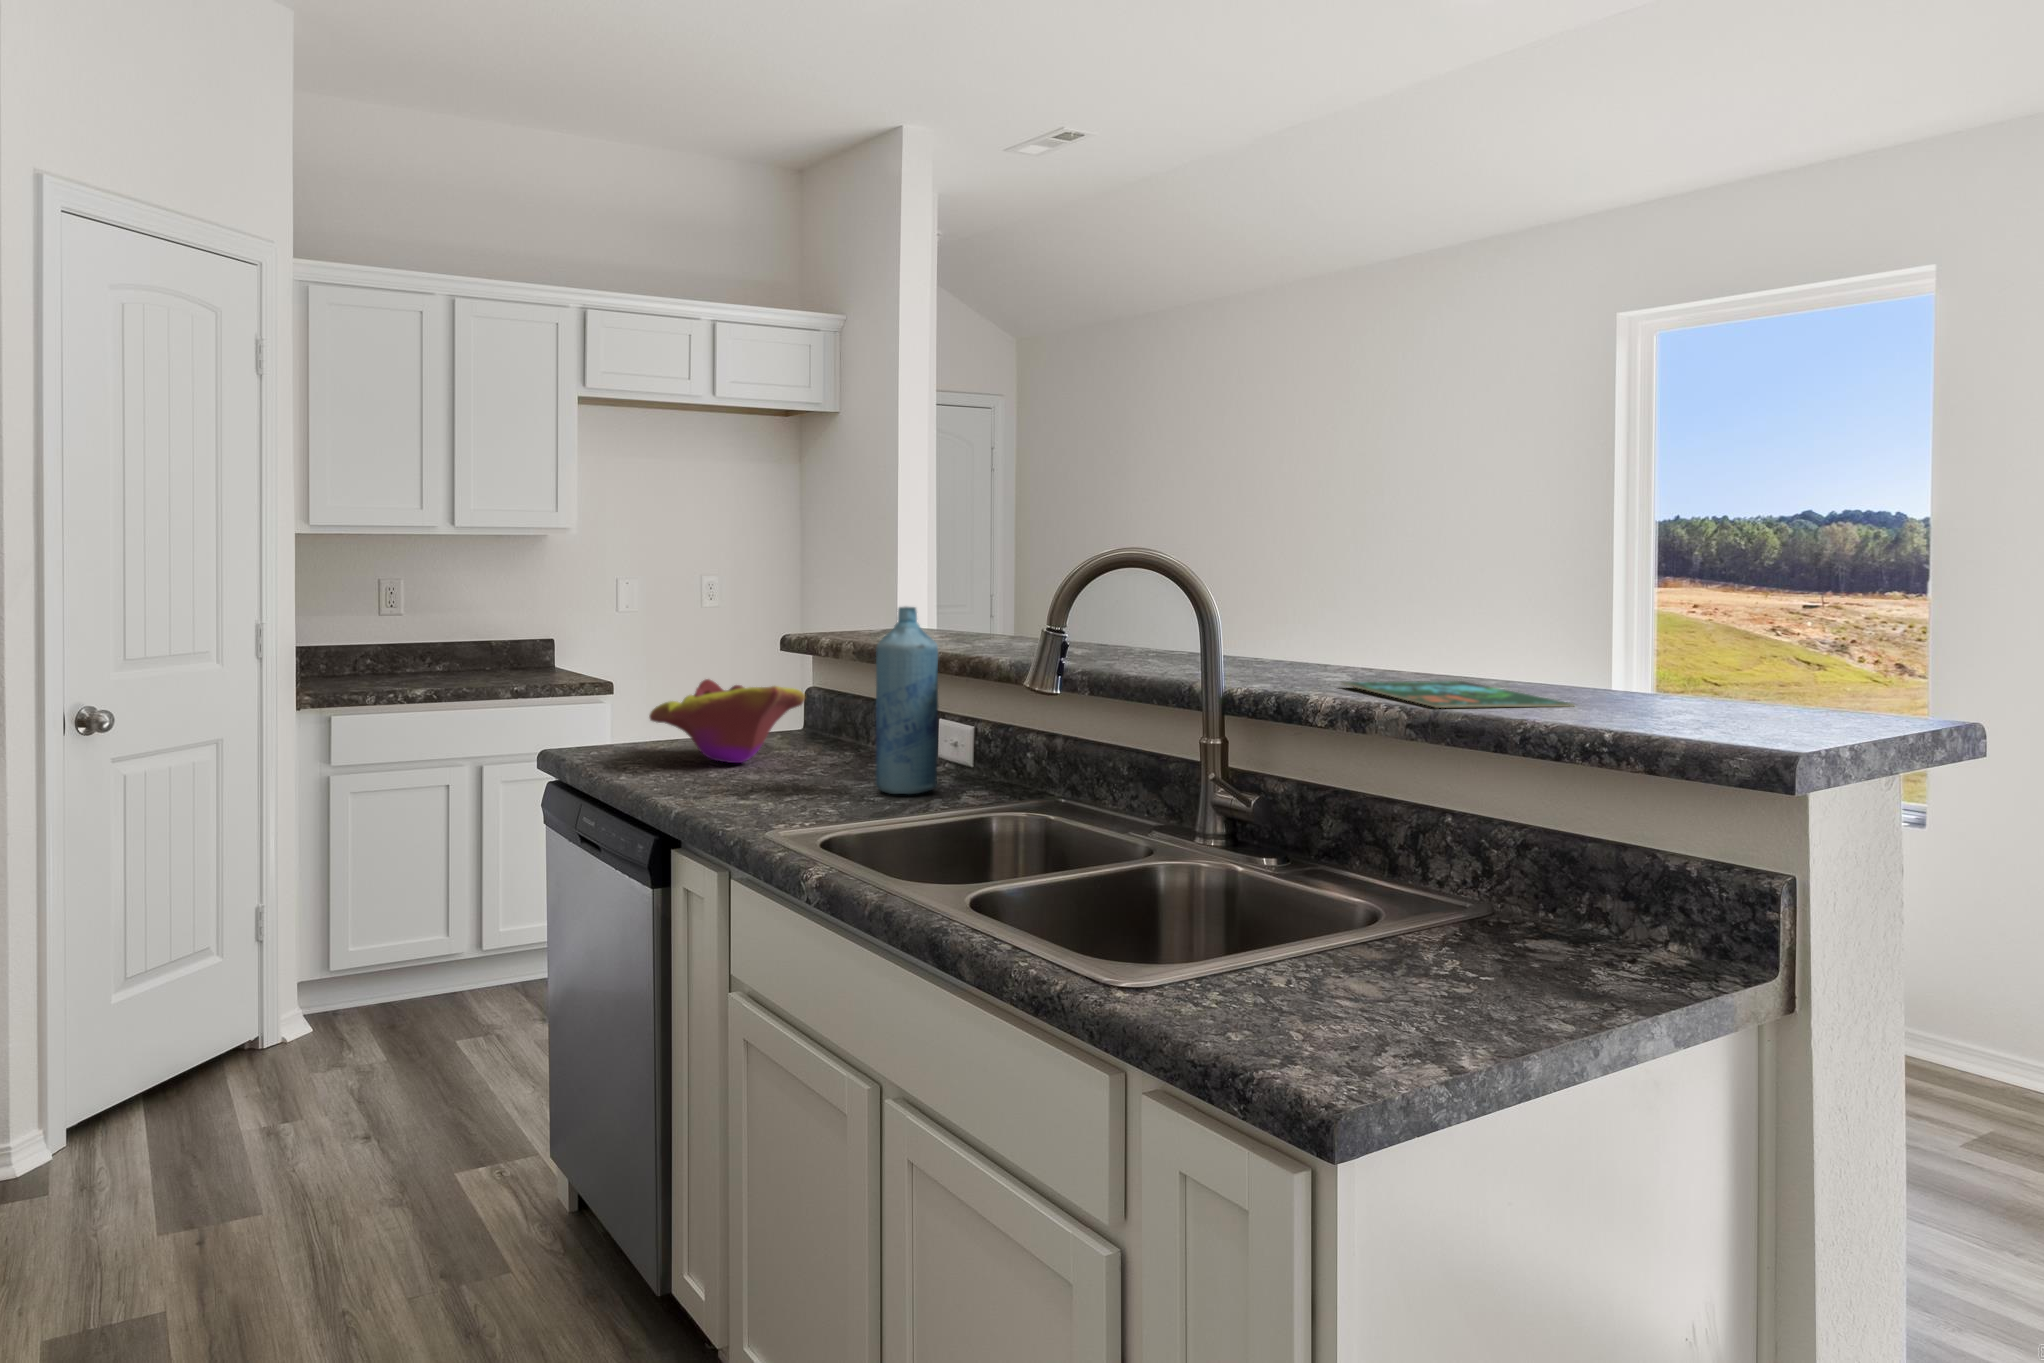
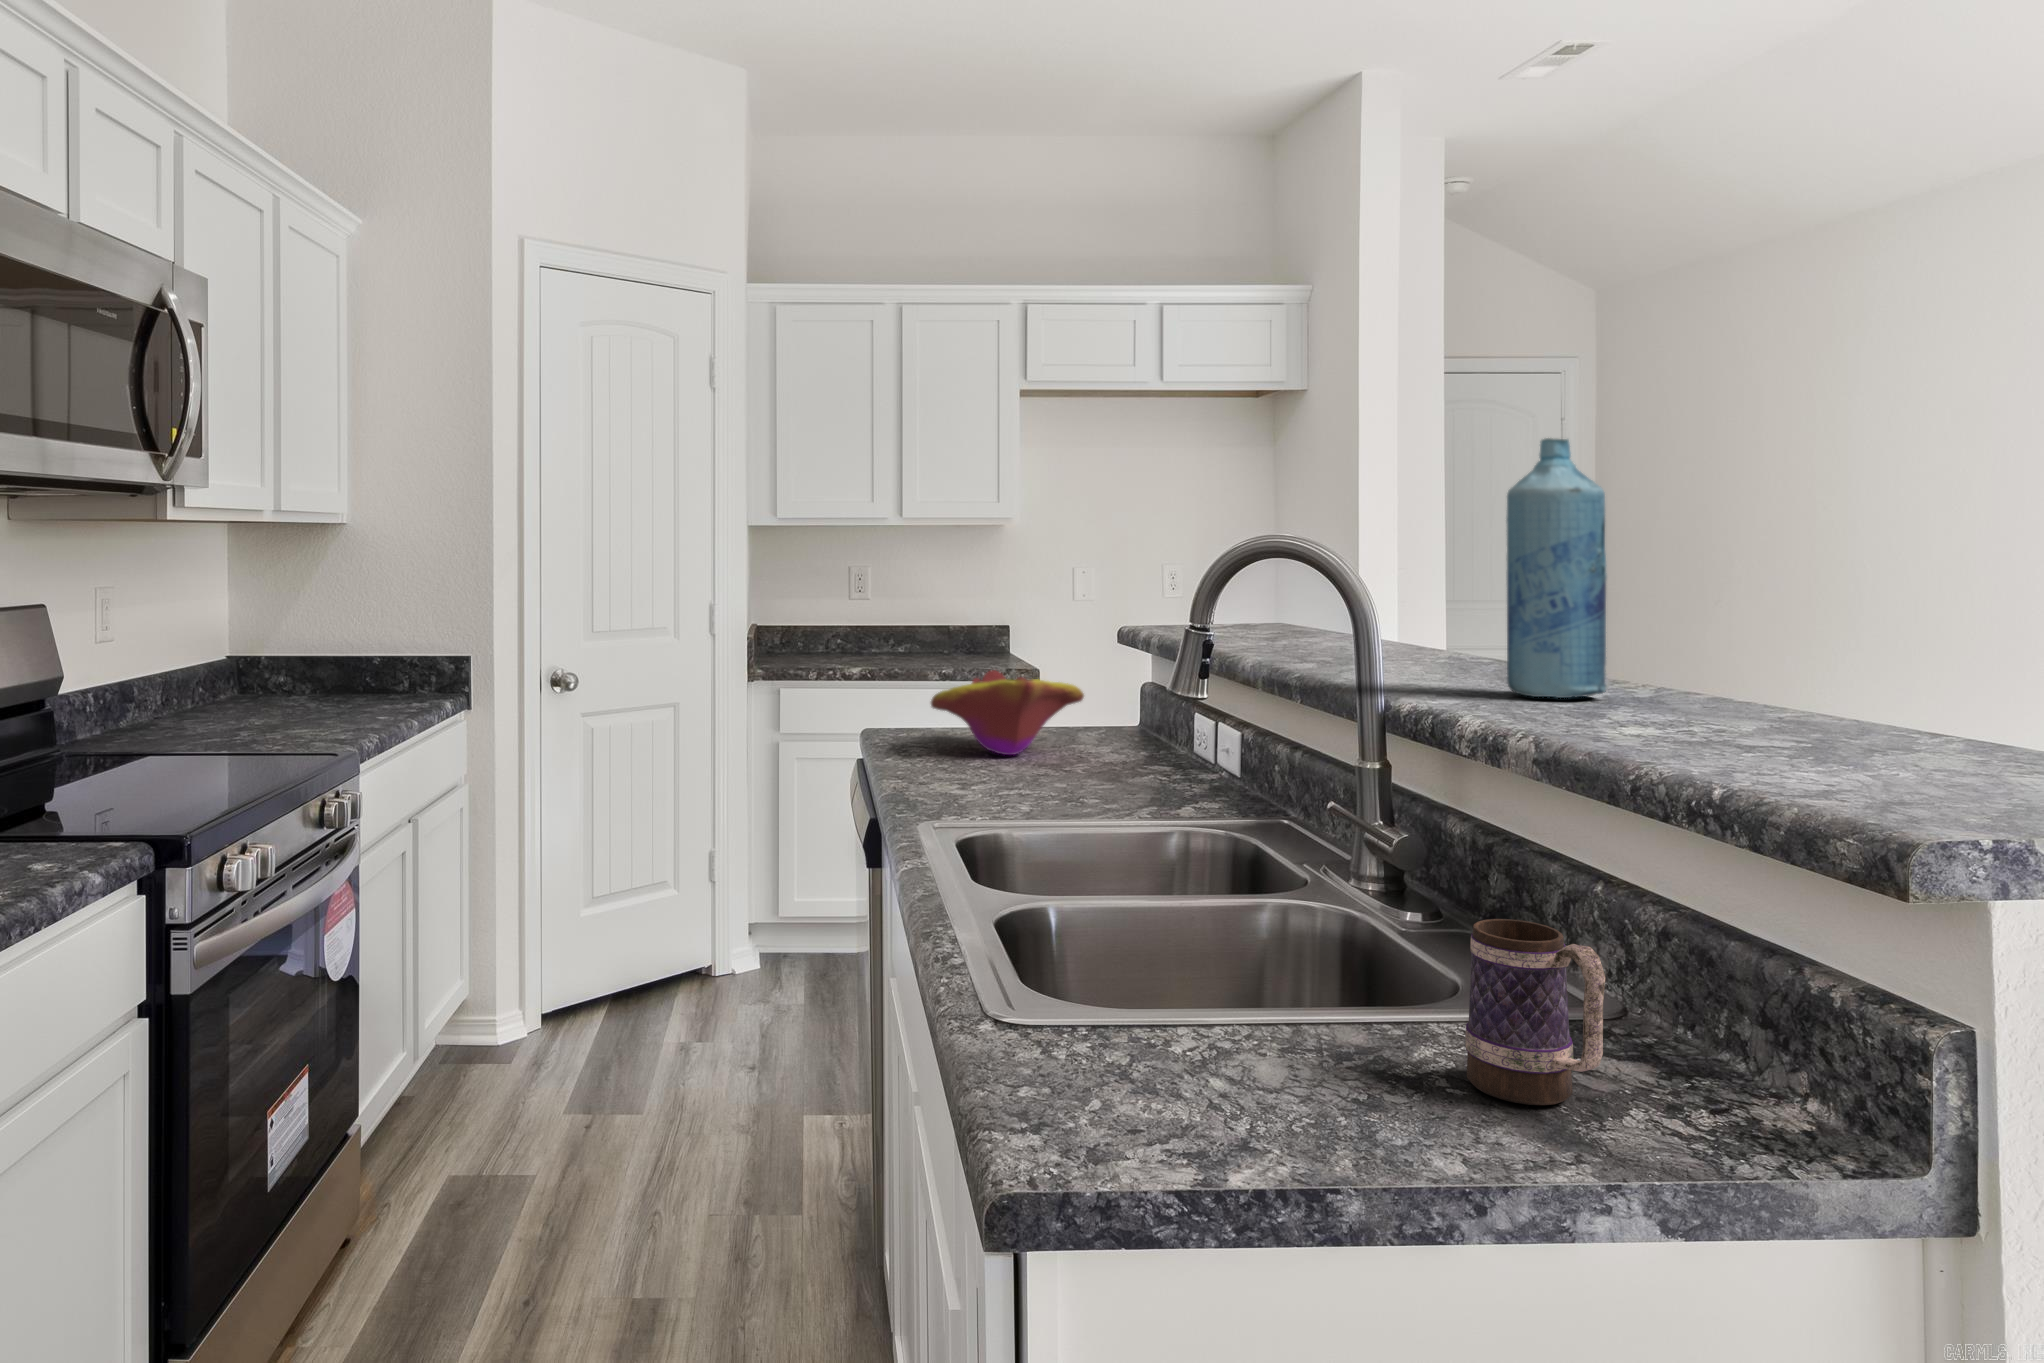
bottle: present [876,607,938,794] -> present [1507,438,1607,698]
book: present [1342,681,1574,708] -> none [1553,705,1815,755]
mug: none [1478,843,1593,980] -> present [1465,919,1605,1105]

